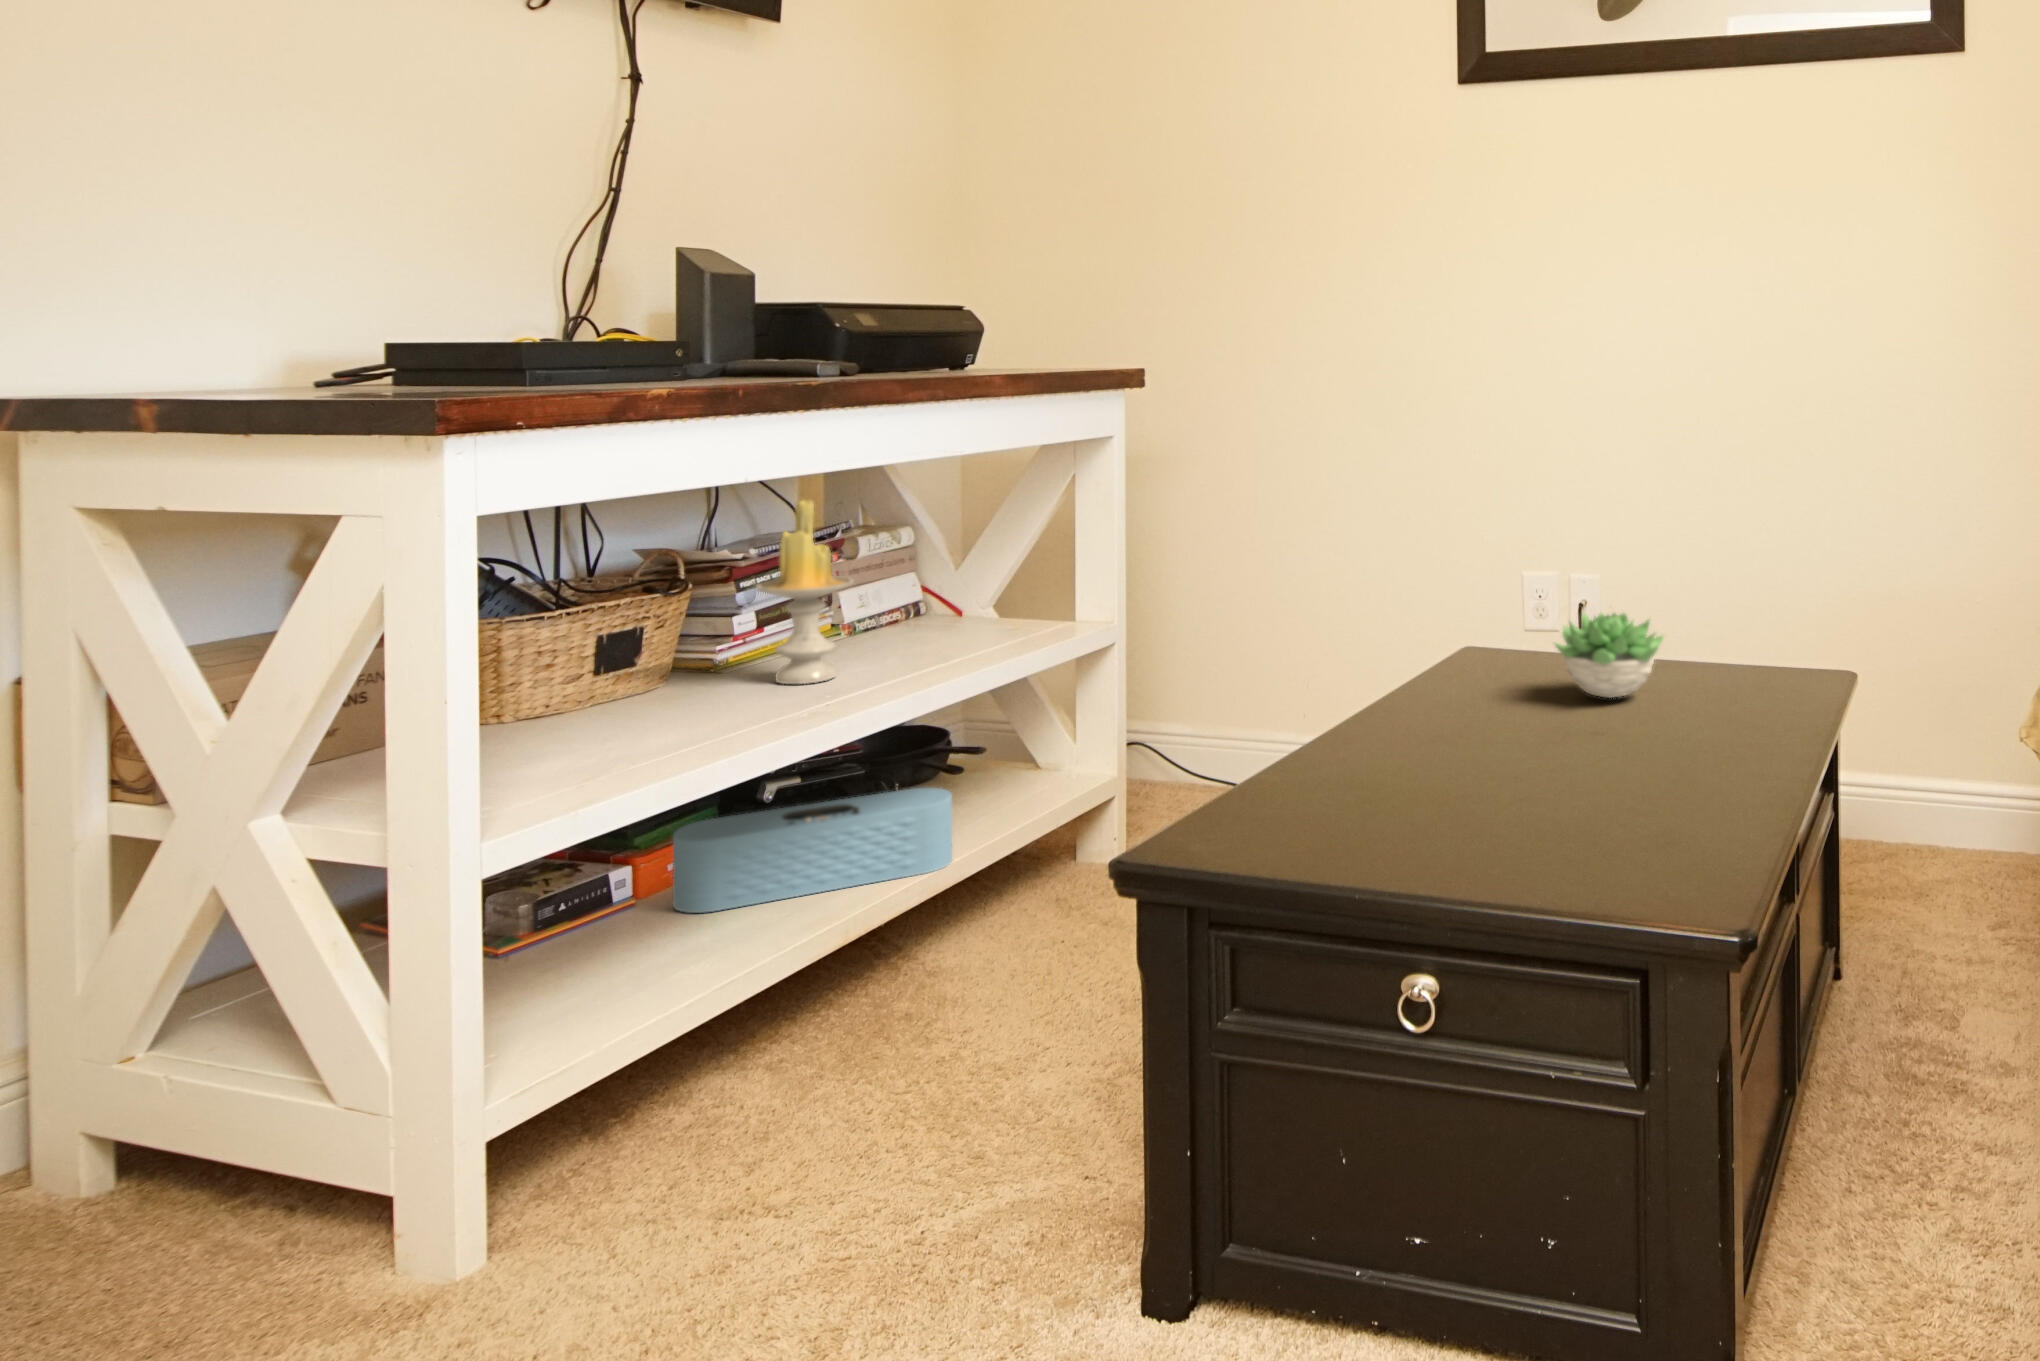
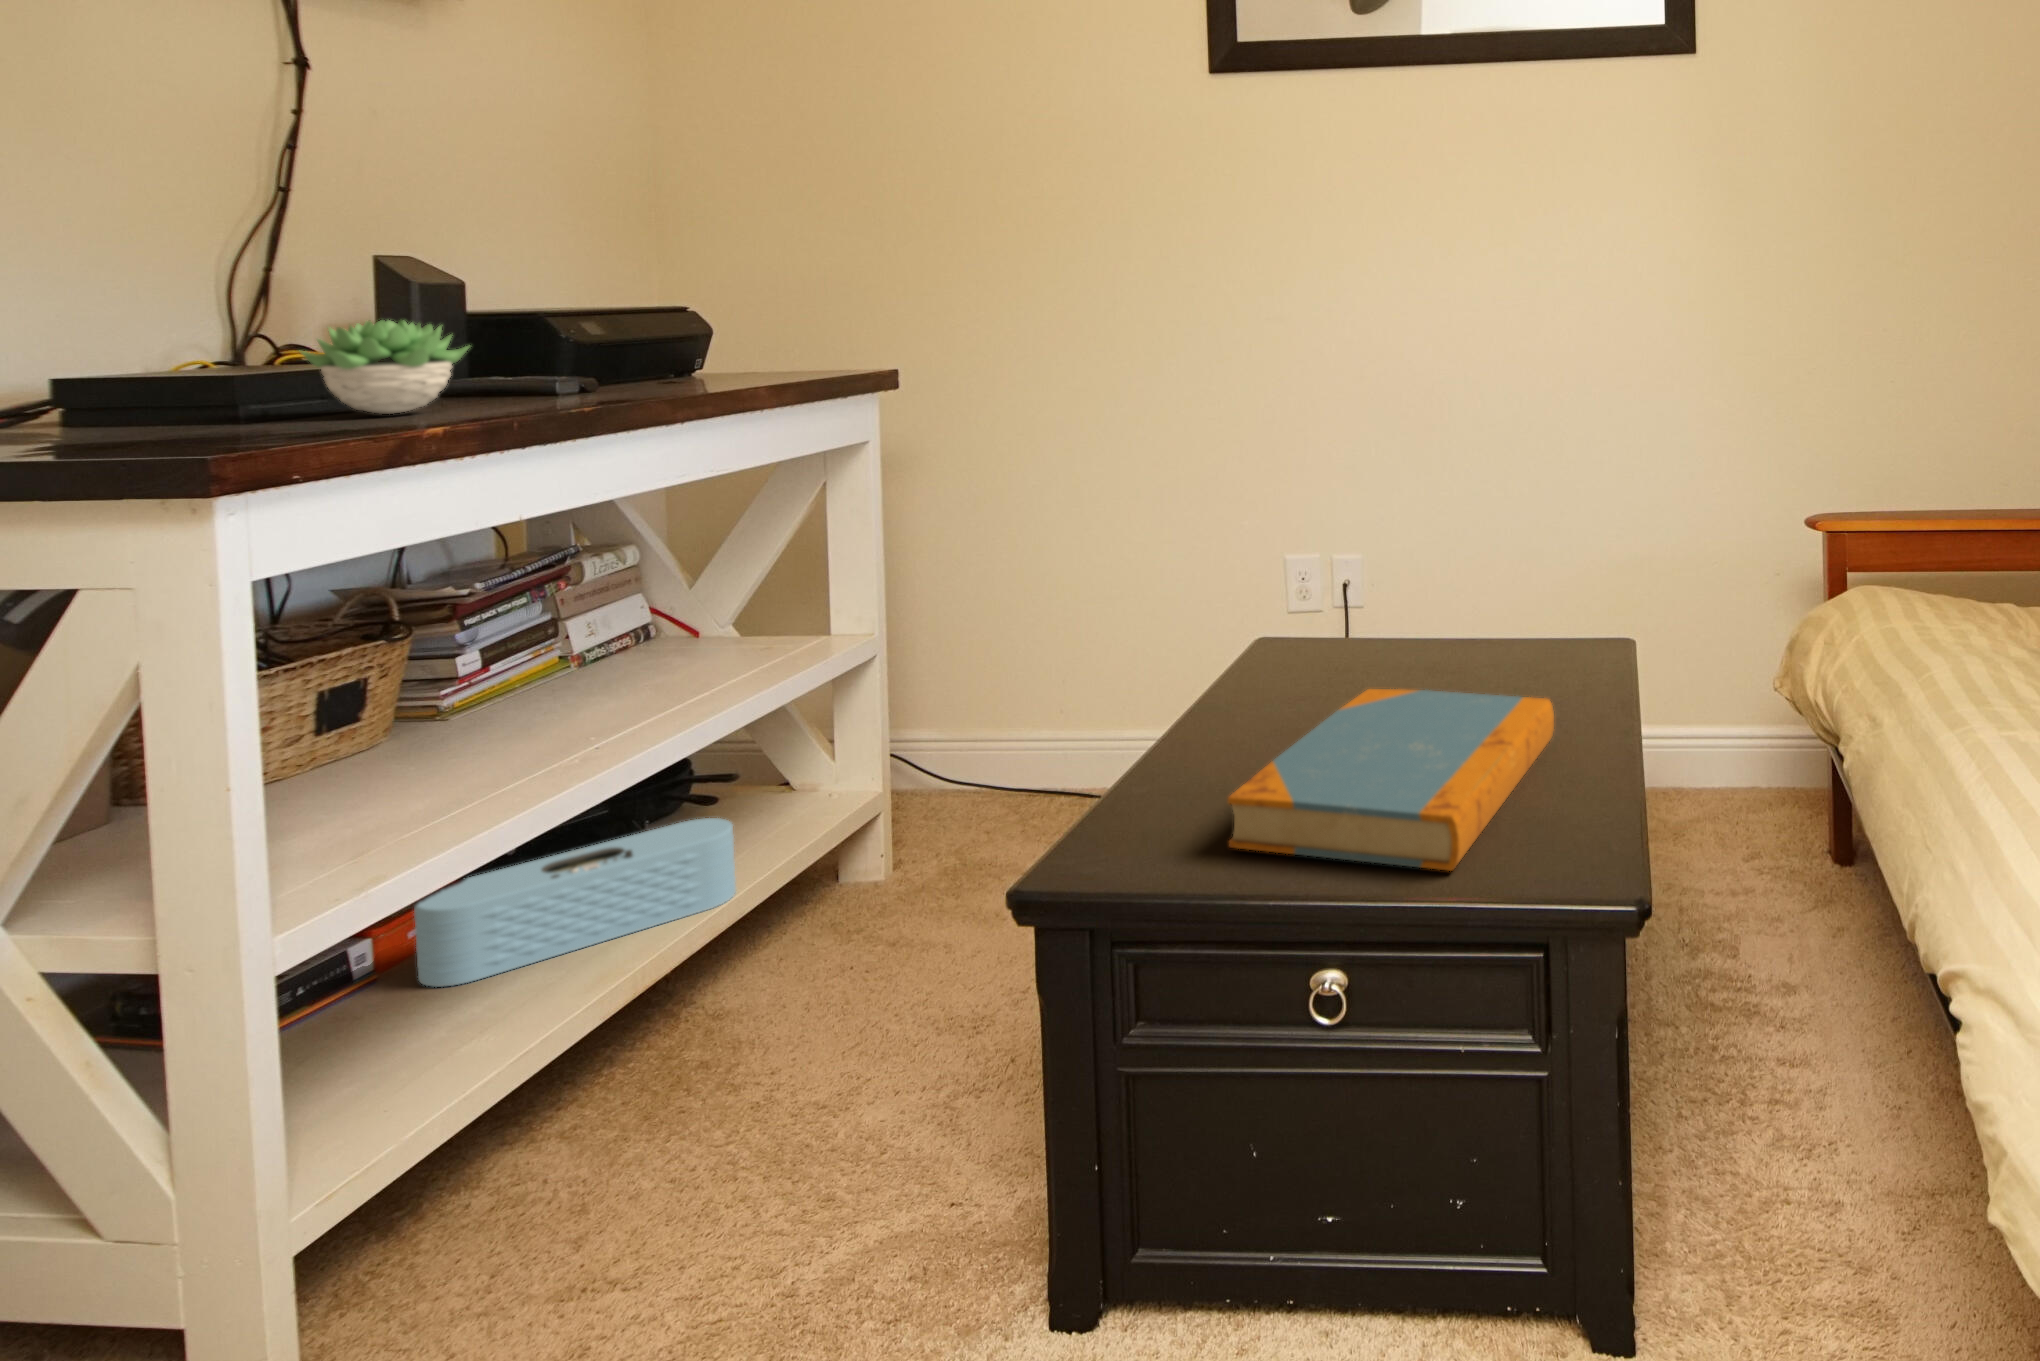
candle: present [757,500,854,684] -> none [493,527,610,729]
succulent plant: present [1553,613,1663,698] -> present [299,320,469,414]
book: none [1330,698,1715,877] -> present [1228,689,1554,871]

